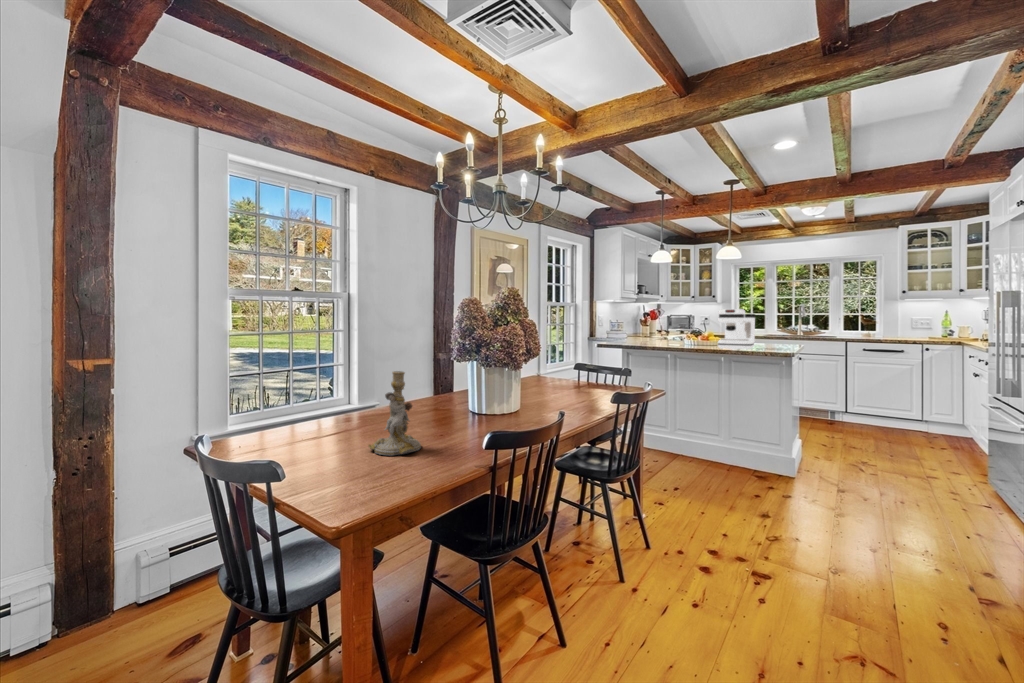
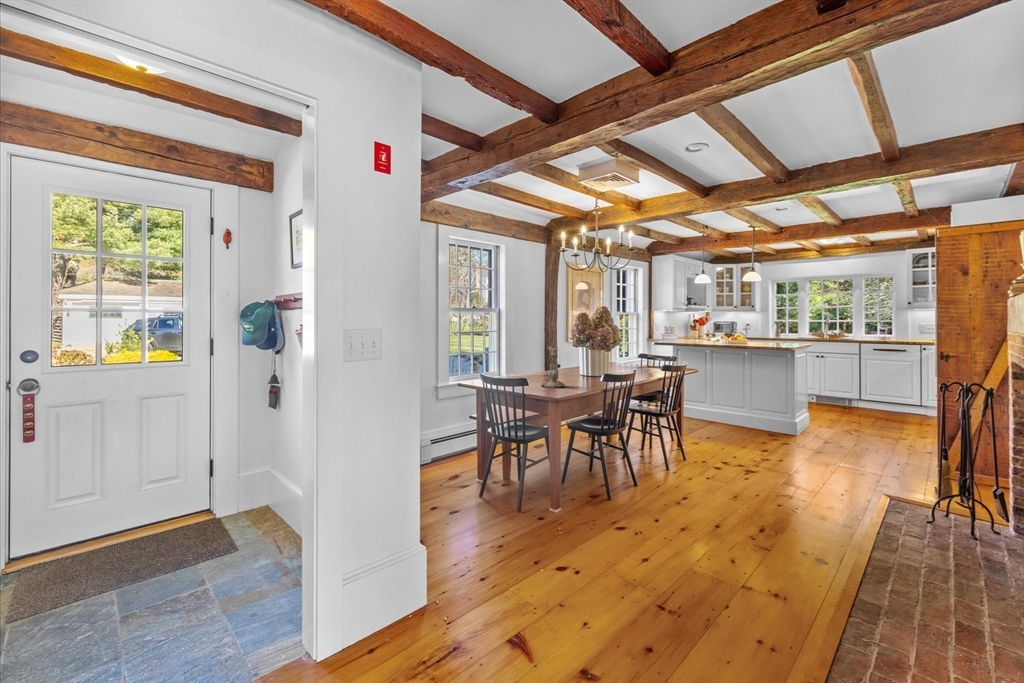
coffee maker: present [718,309,755,350] -> none [741,318,769,346]

